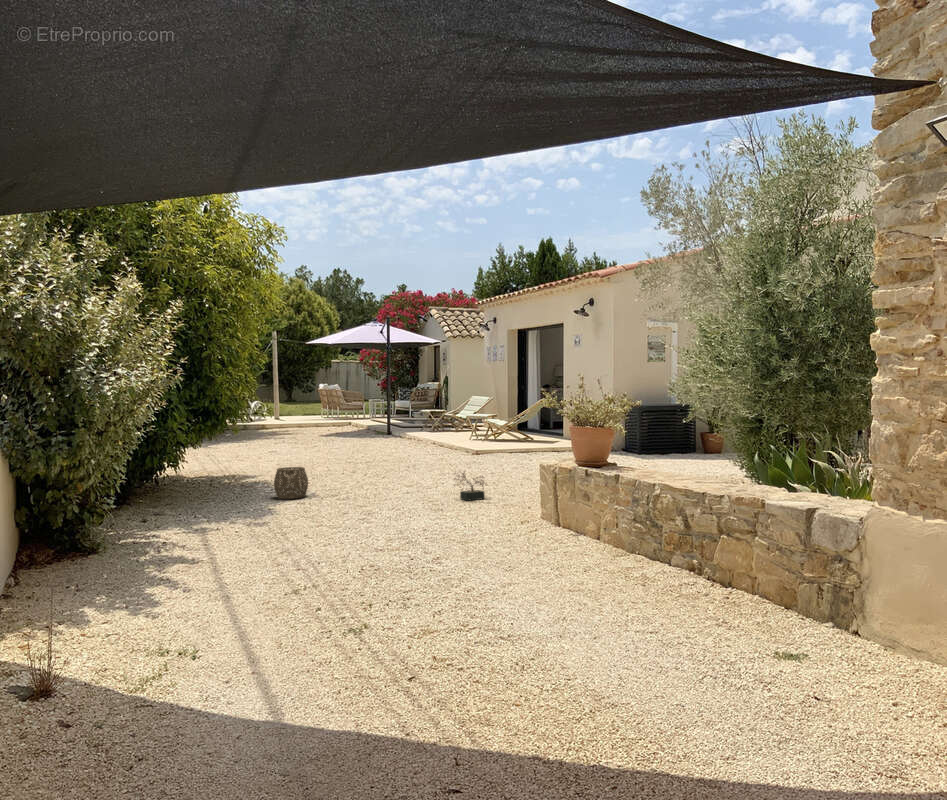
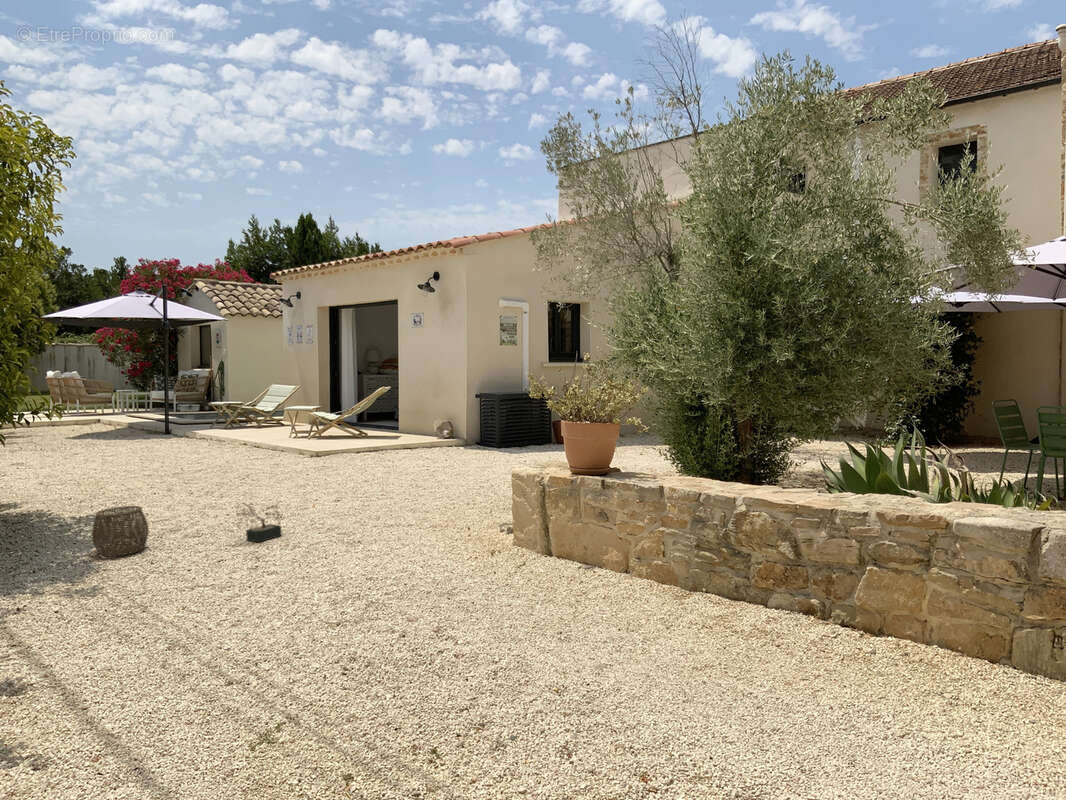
decorative plant: present [454,471,487,501] -> present [236,503,283,542]

